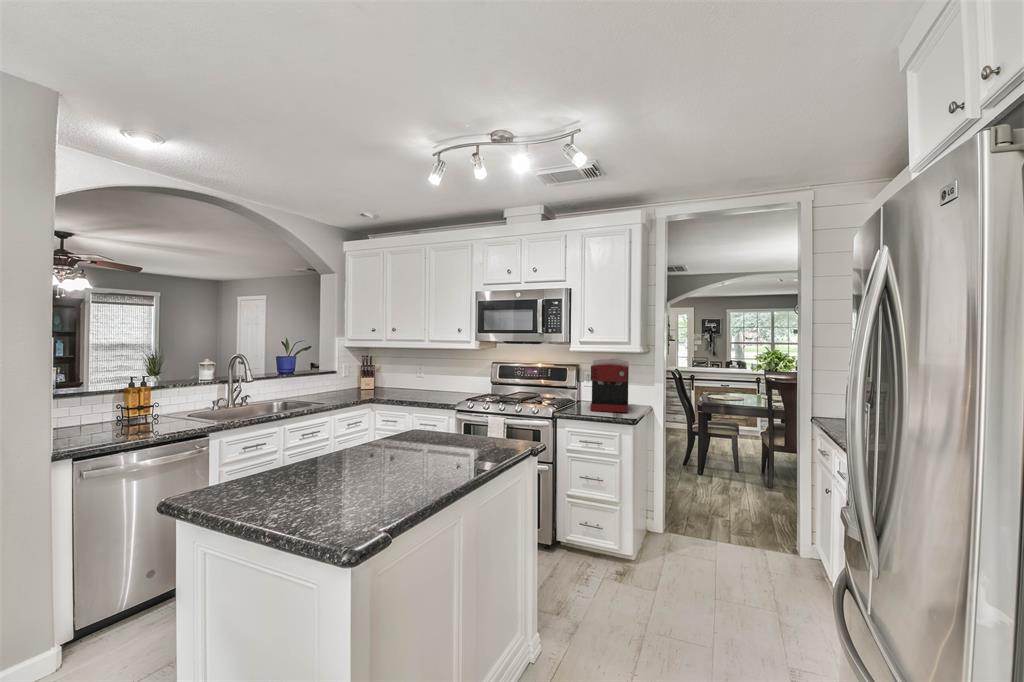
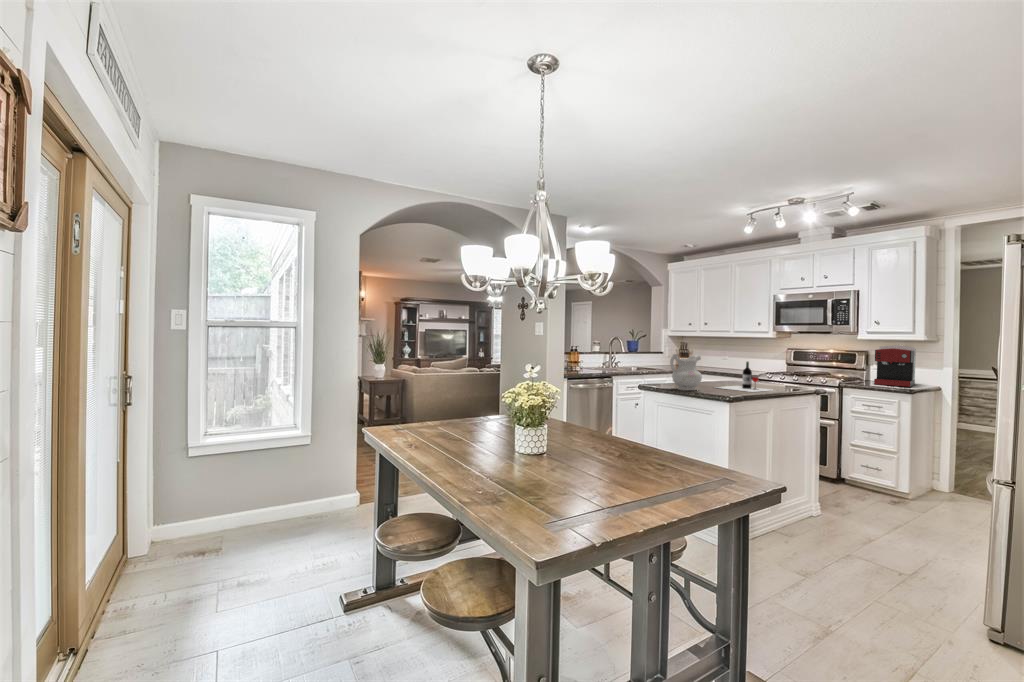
wine bottle: none [356,410,474,483] -> present [717,361,772,392]
ceramic pitcher: none [234,412,318,504] -> present [670,354,702,390]

